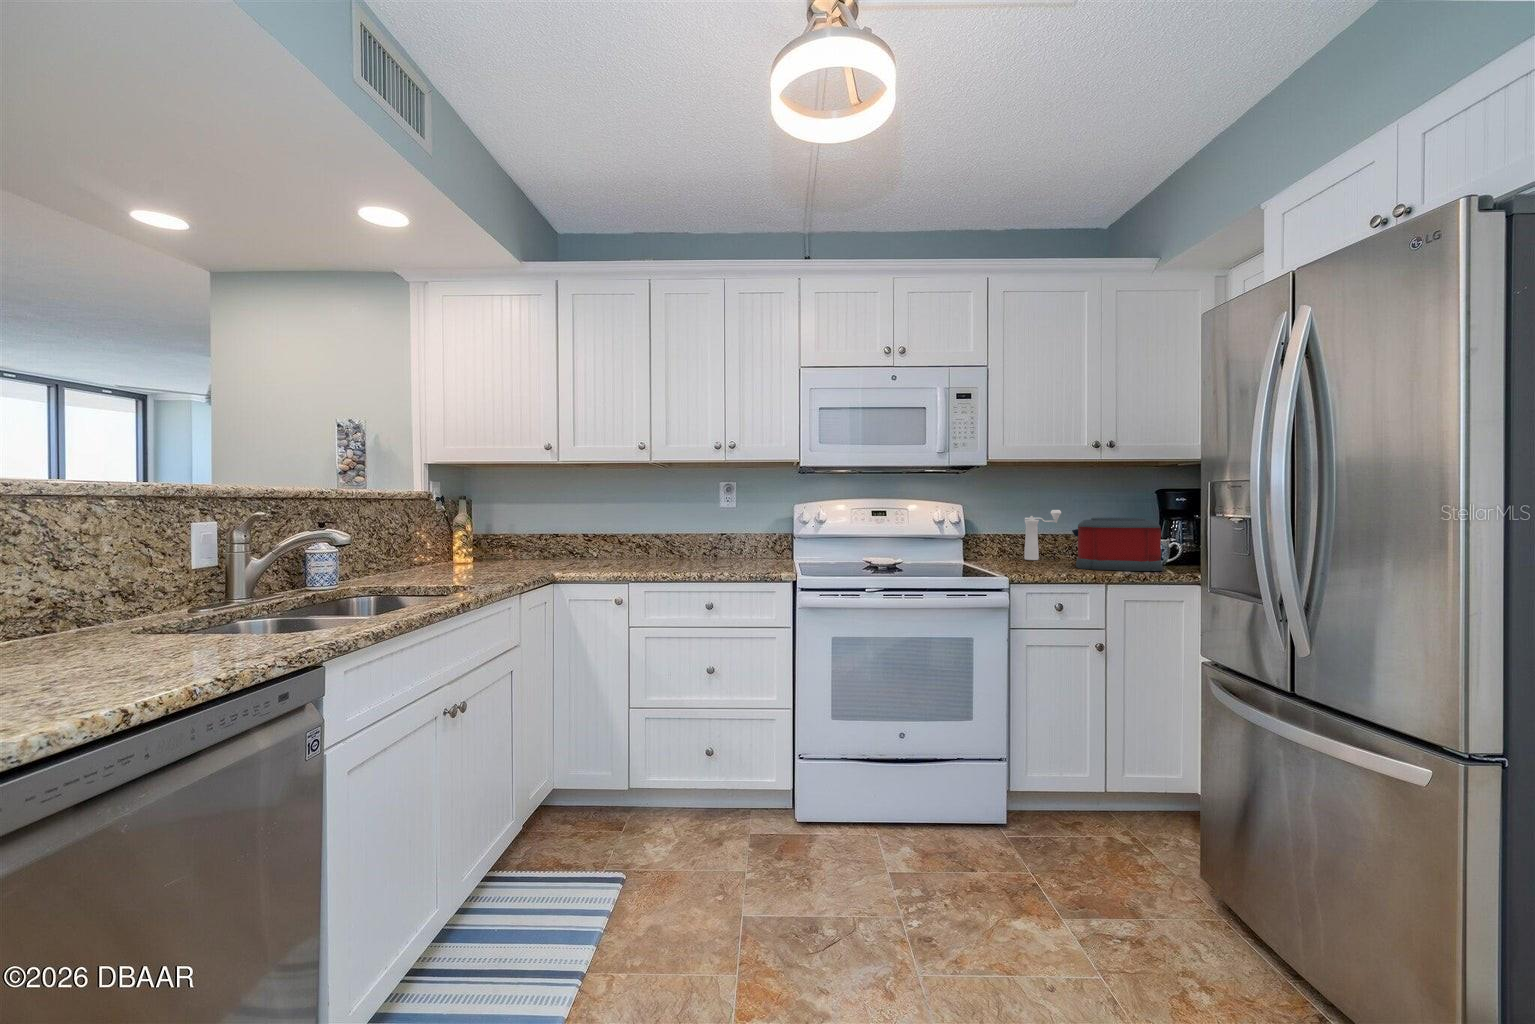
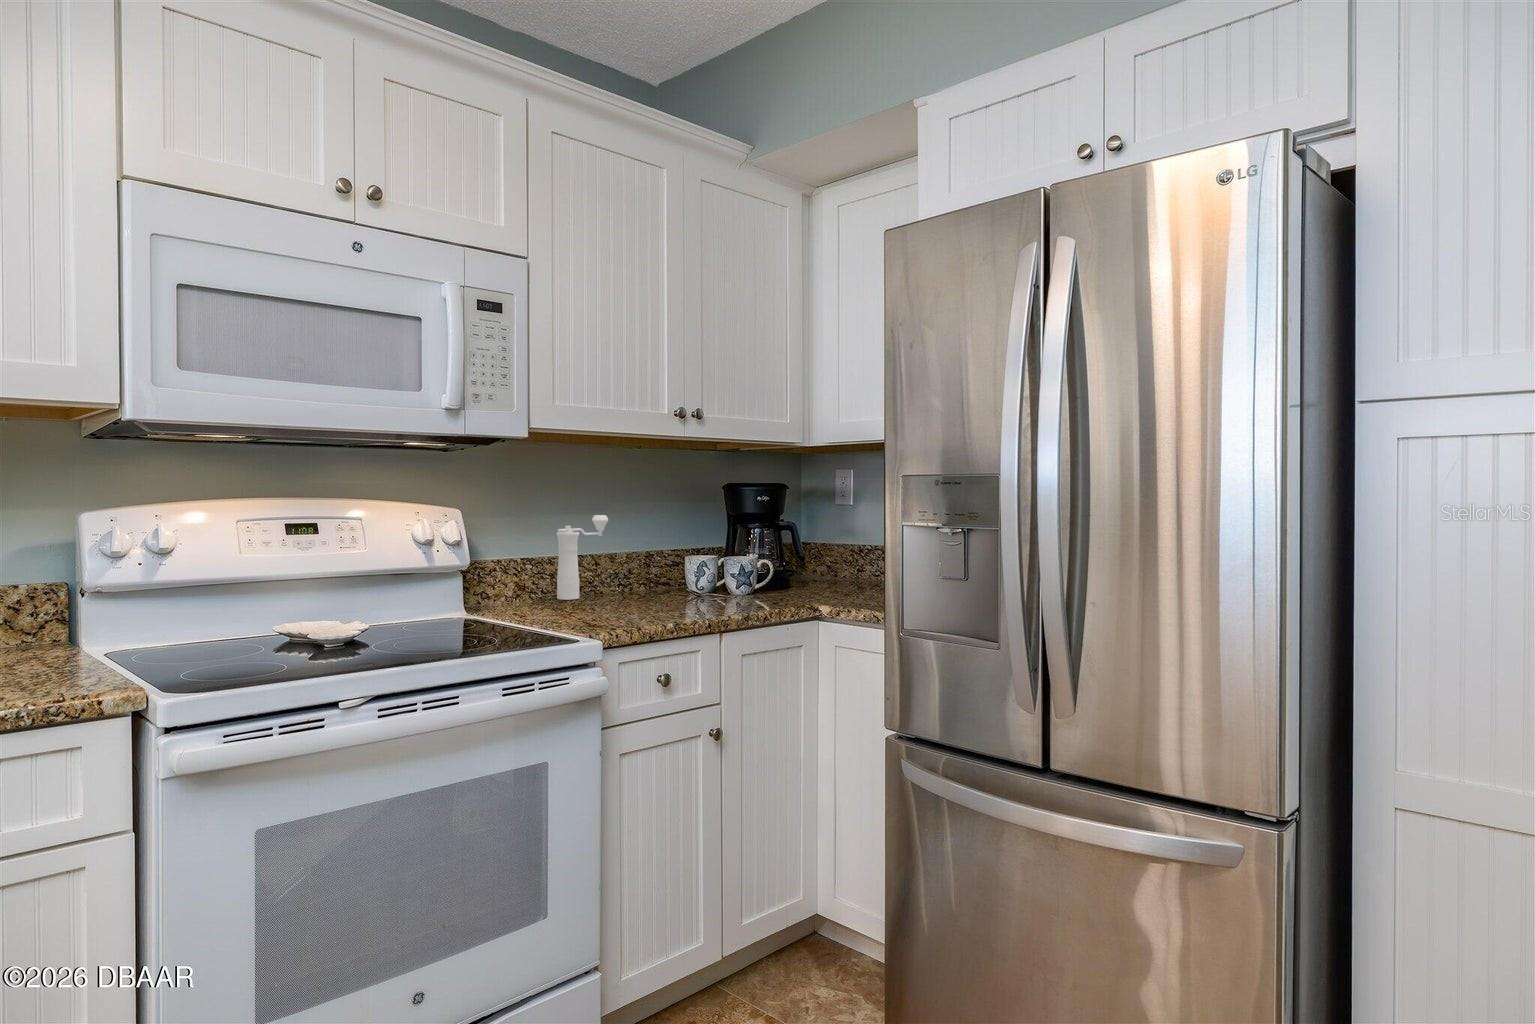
toaster: present [1072,518,1163,571] -> none [647,526,770,610]

